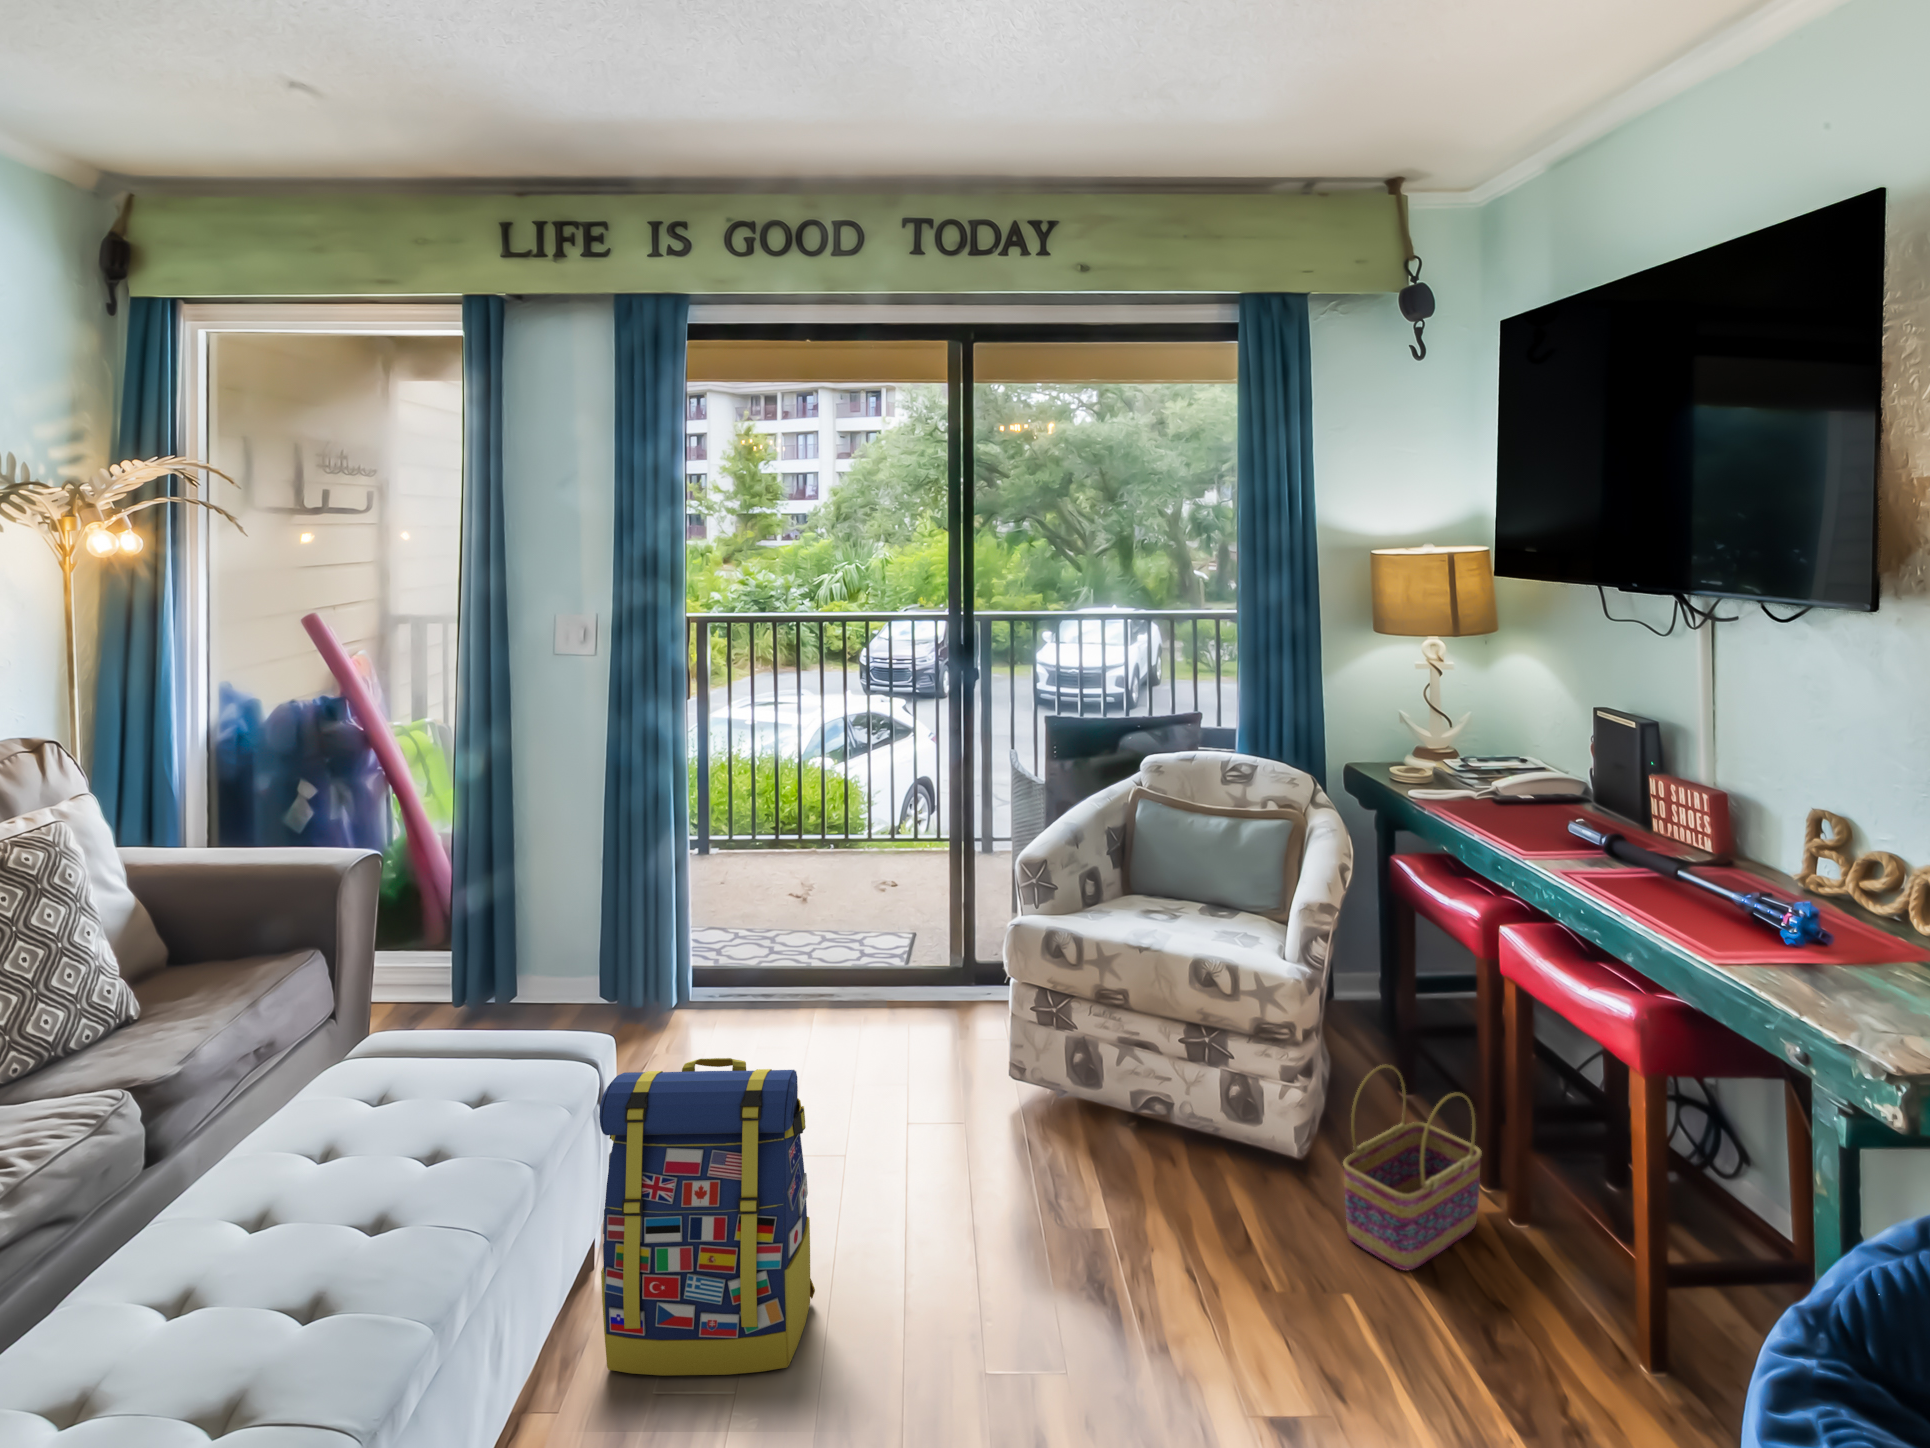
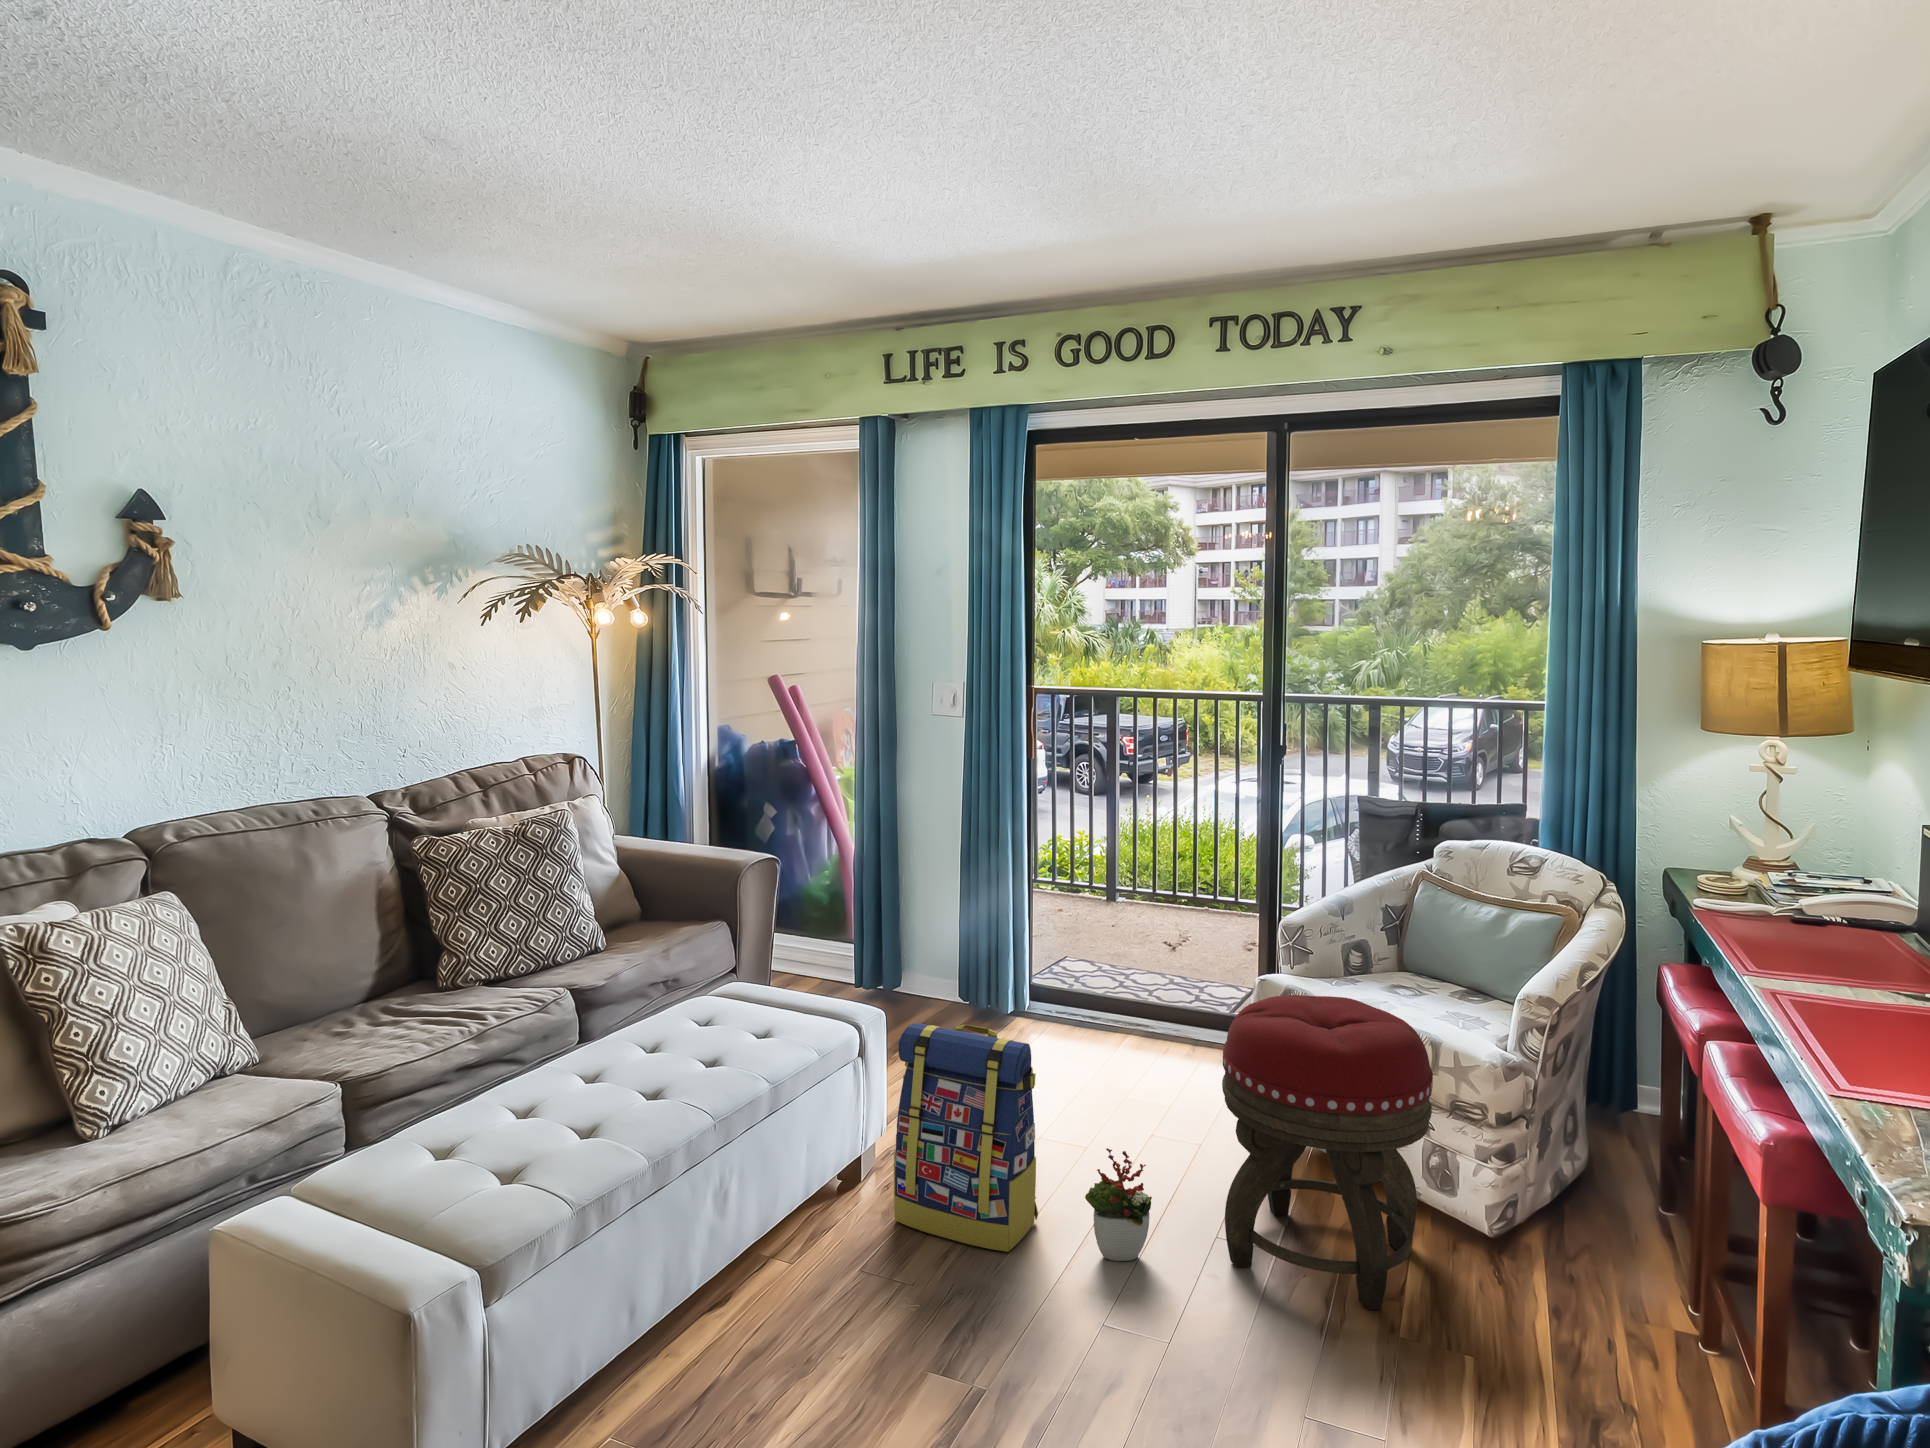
footstool: none [1031,934,1263,1296] -> present [1222,995,1433,1310]
basket: present [1343,1065,1482,1270] -> none [1509,1158,1668,1342]
decorative plant: none [889,1182,971,1330] -> present [1085,1148,1152,1261]

